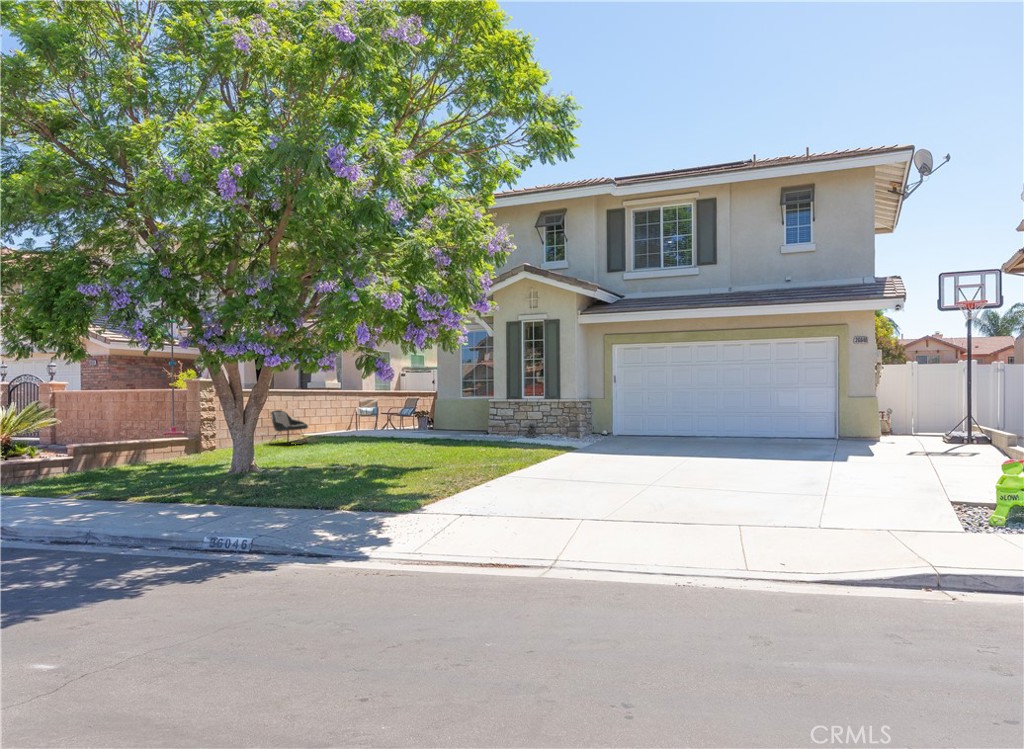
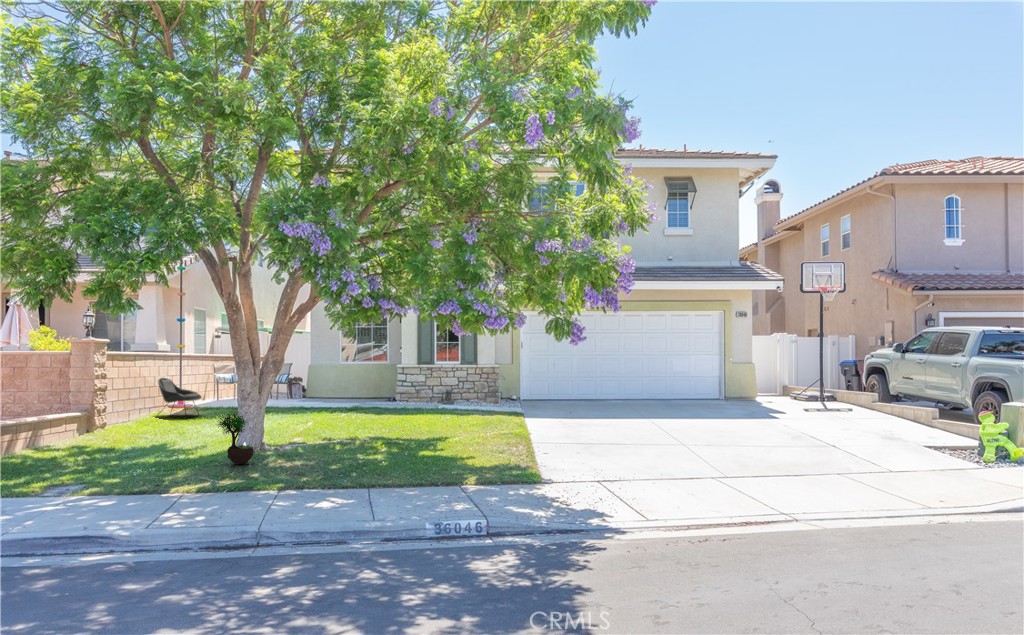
potted tree: none [201,436,232,484] -> present [218,413,254,464]

